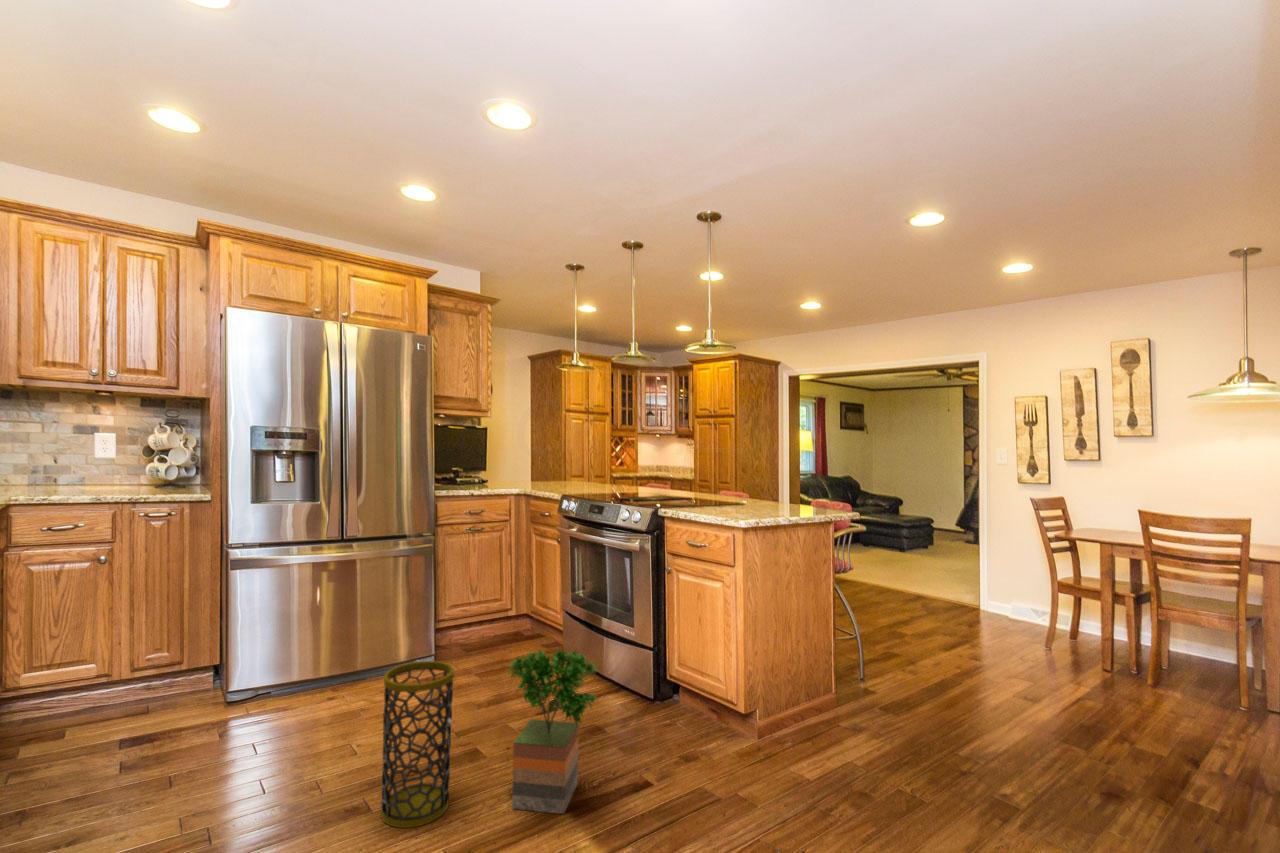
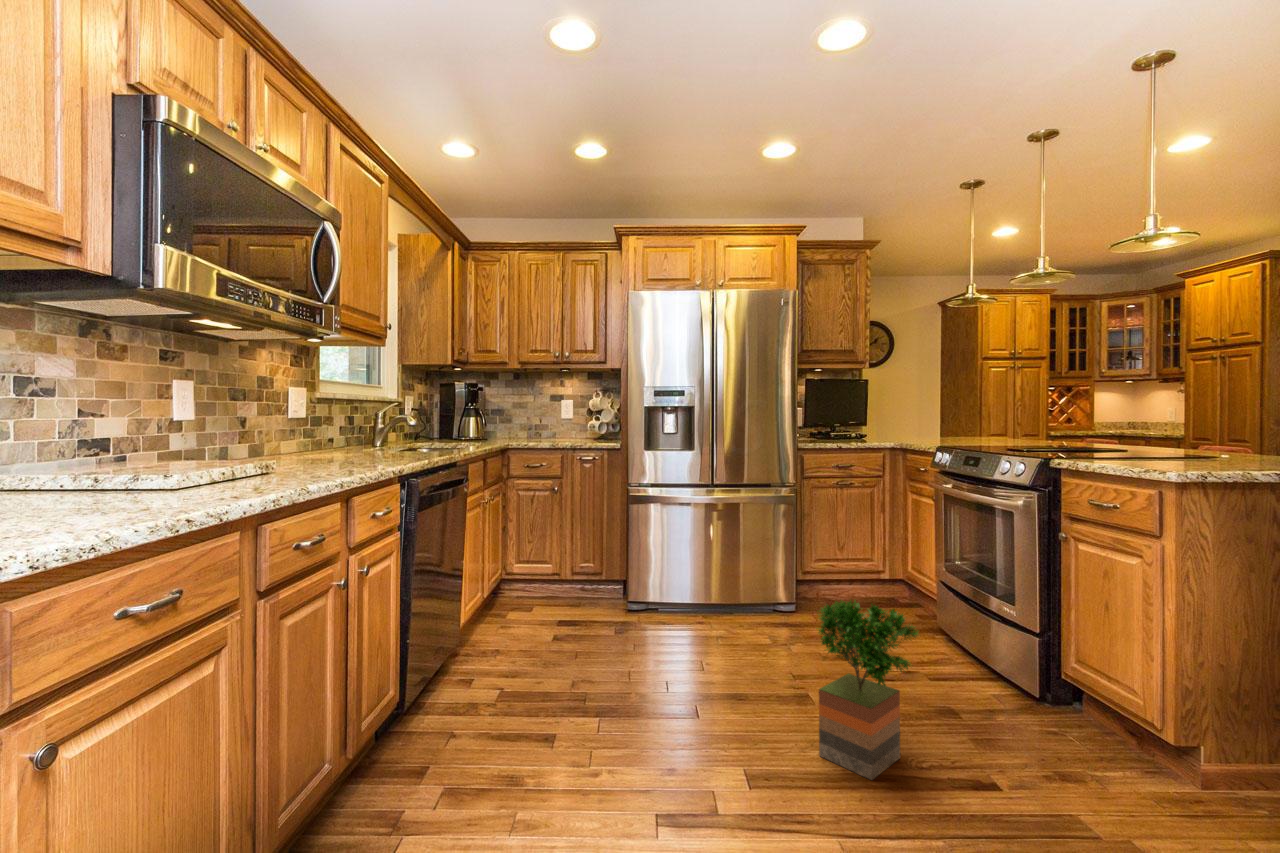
trash can: present [381,661,454,828] -> none [701,591,764,741]

